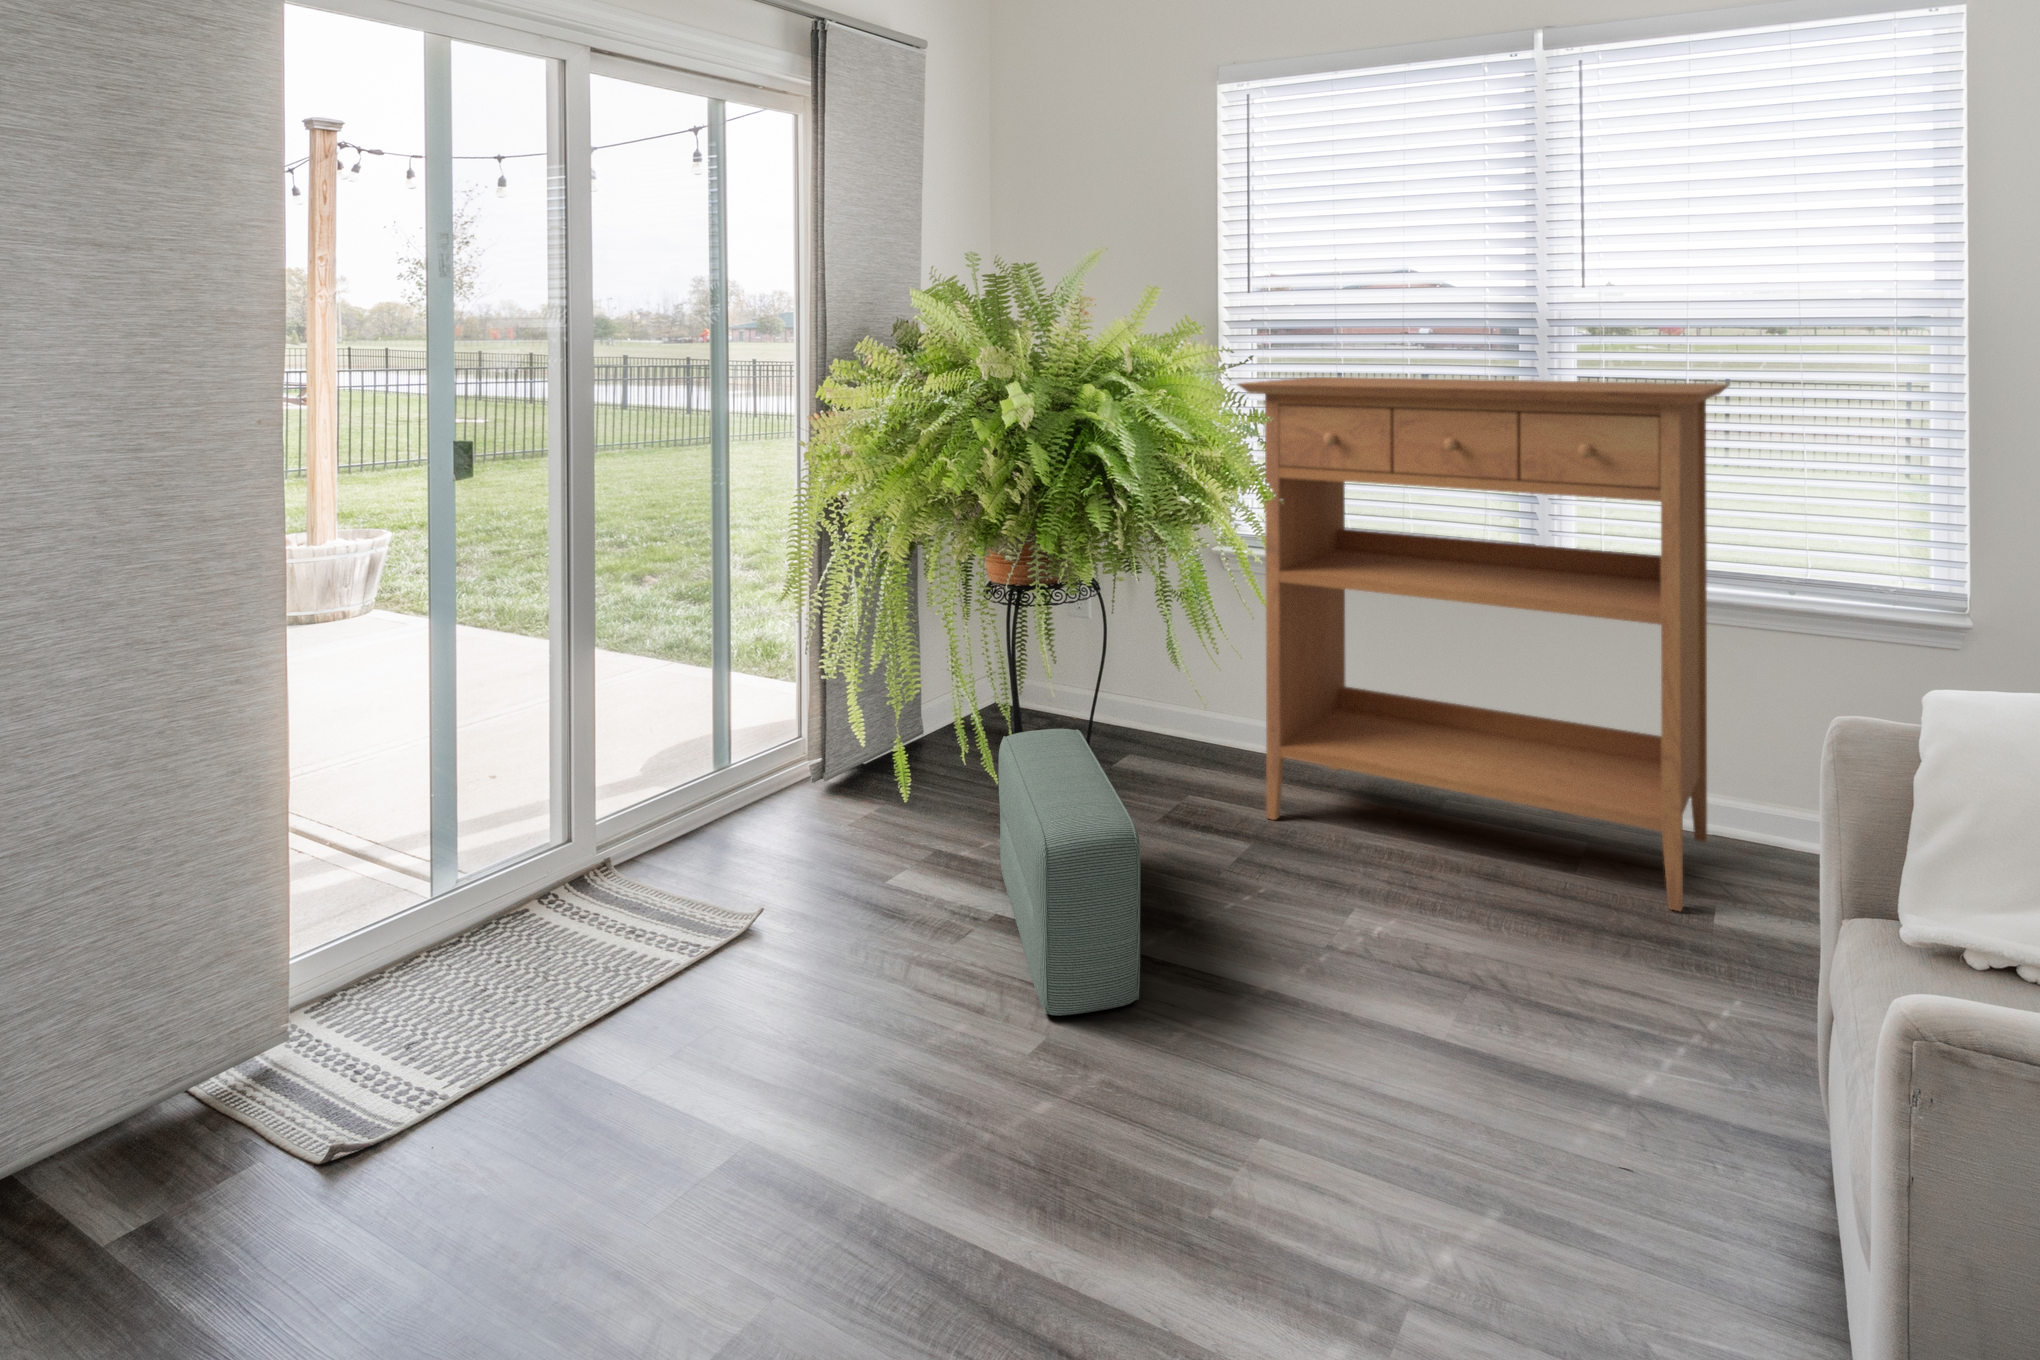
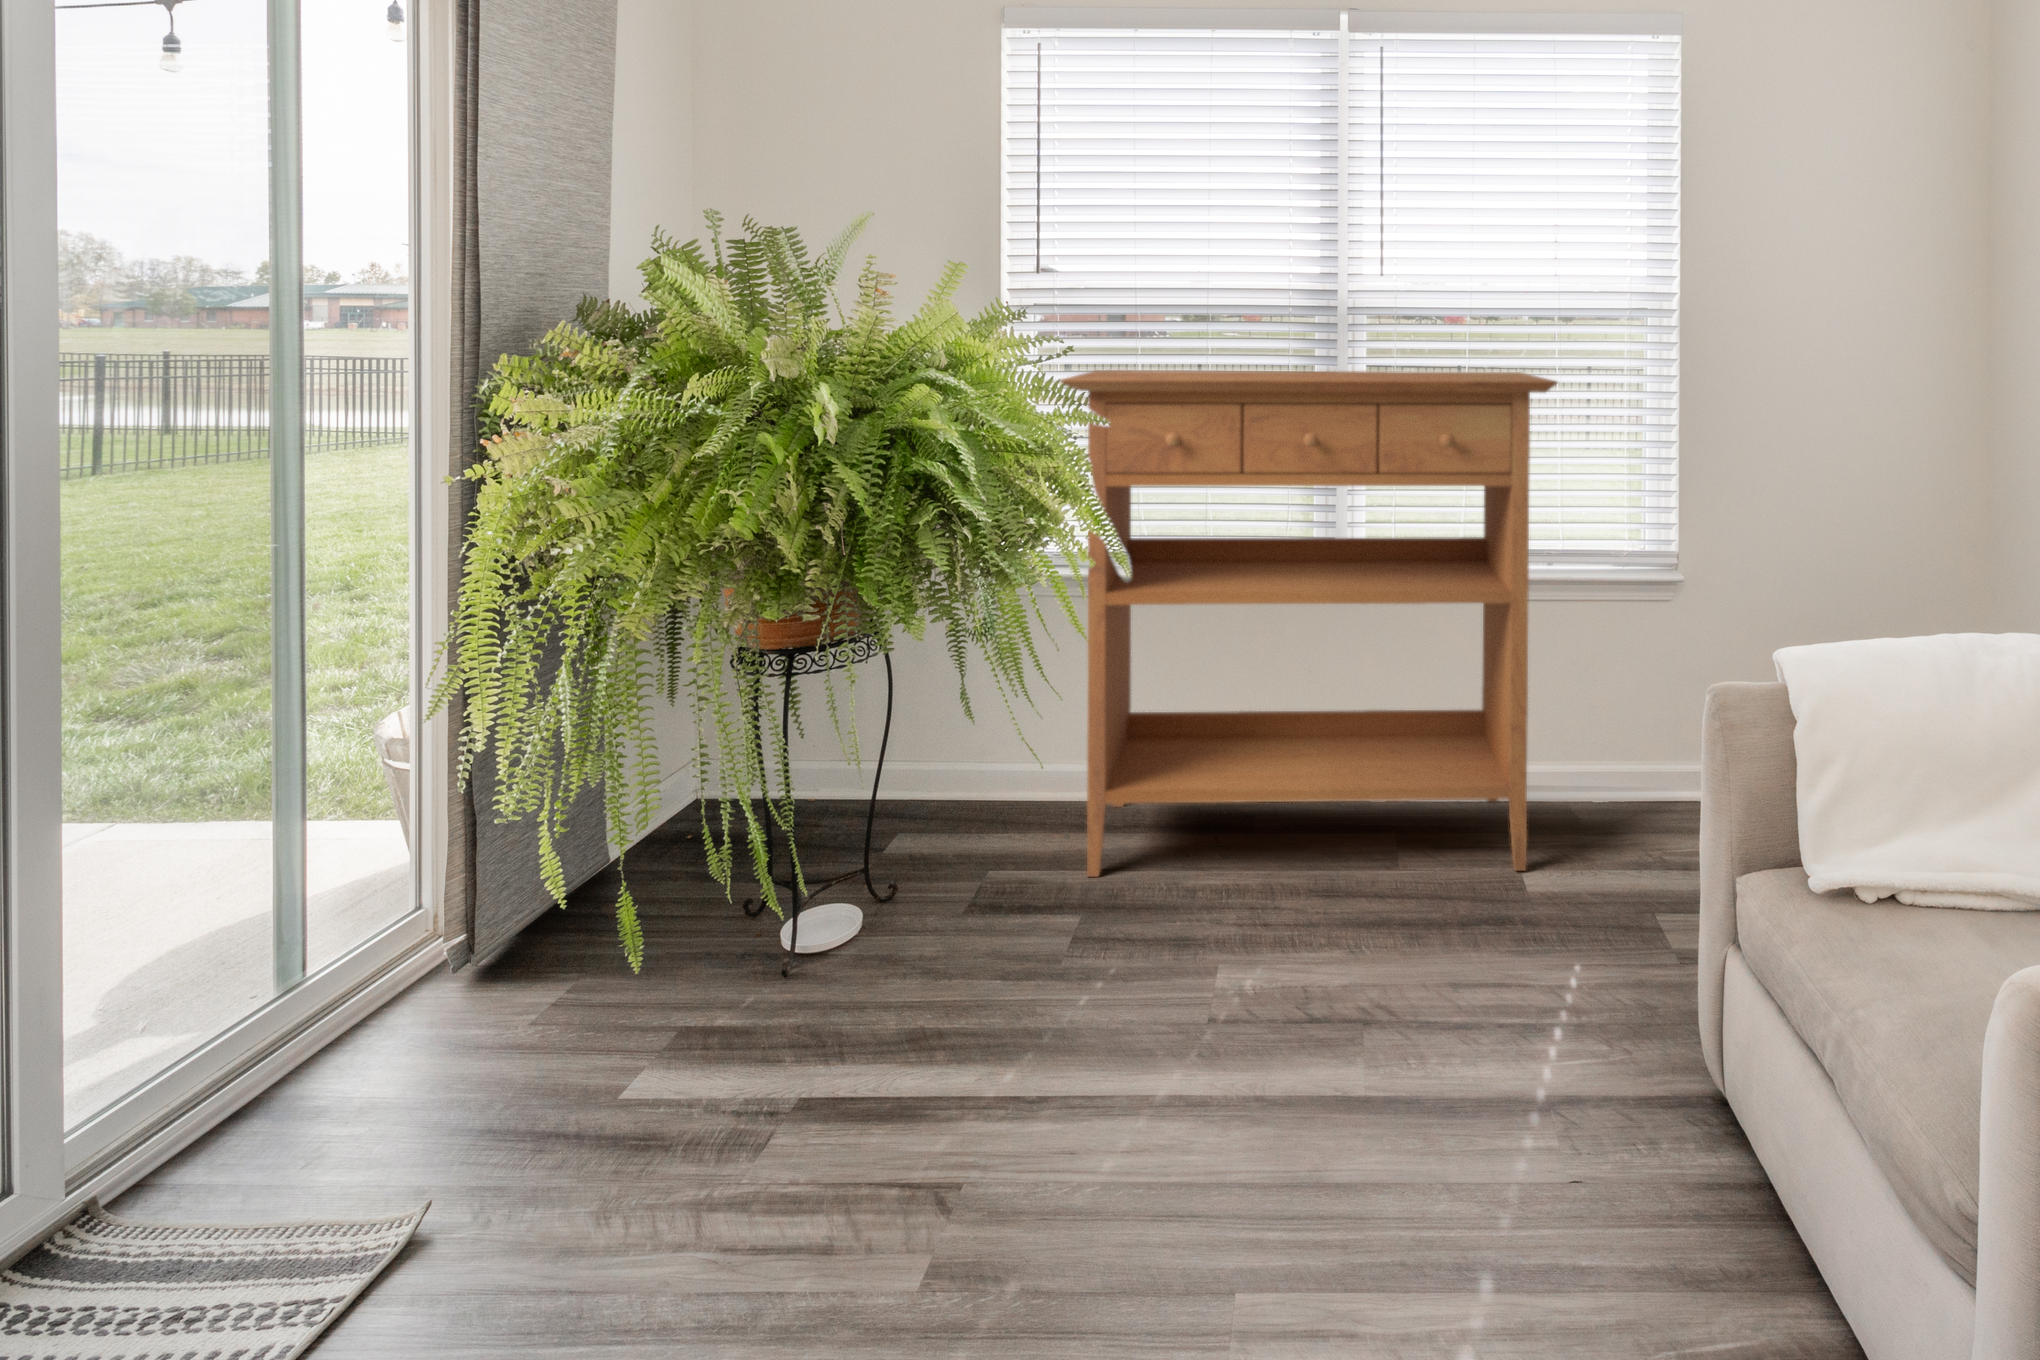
pouf: present [998,729,1140,1015] -> none [804,820,1106,1181]

